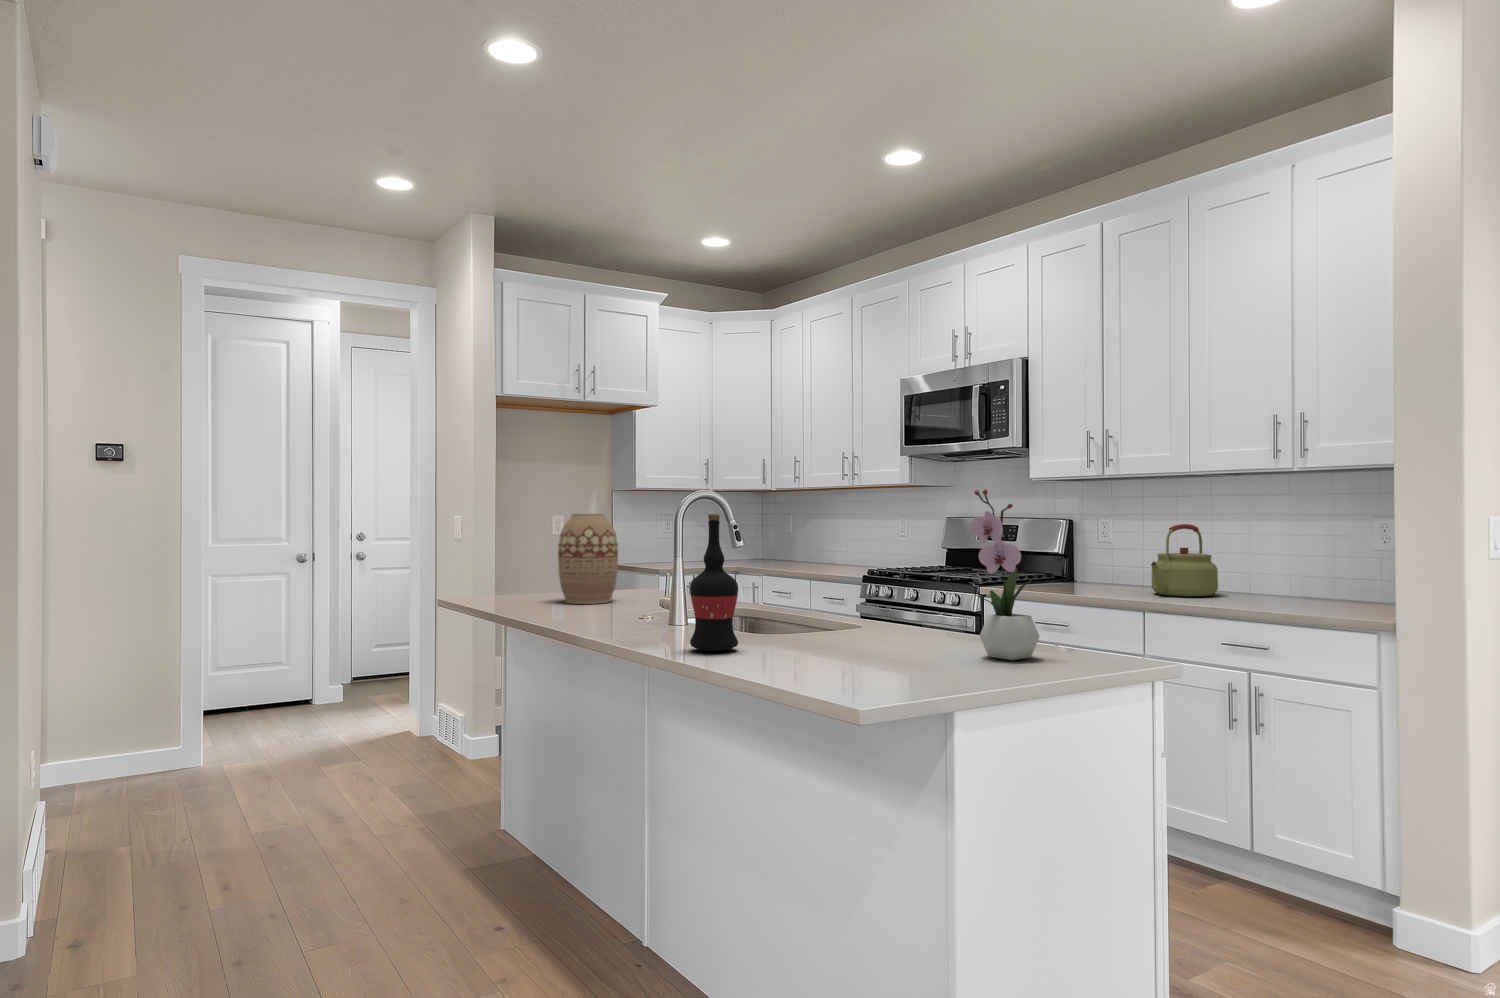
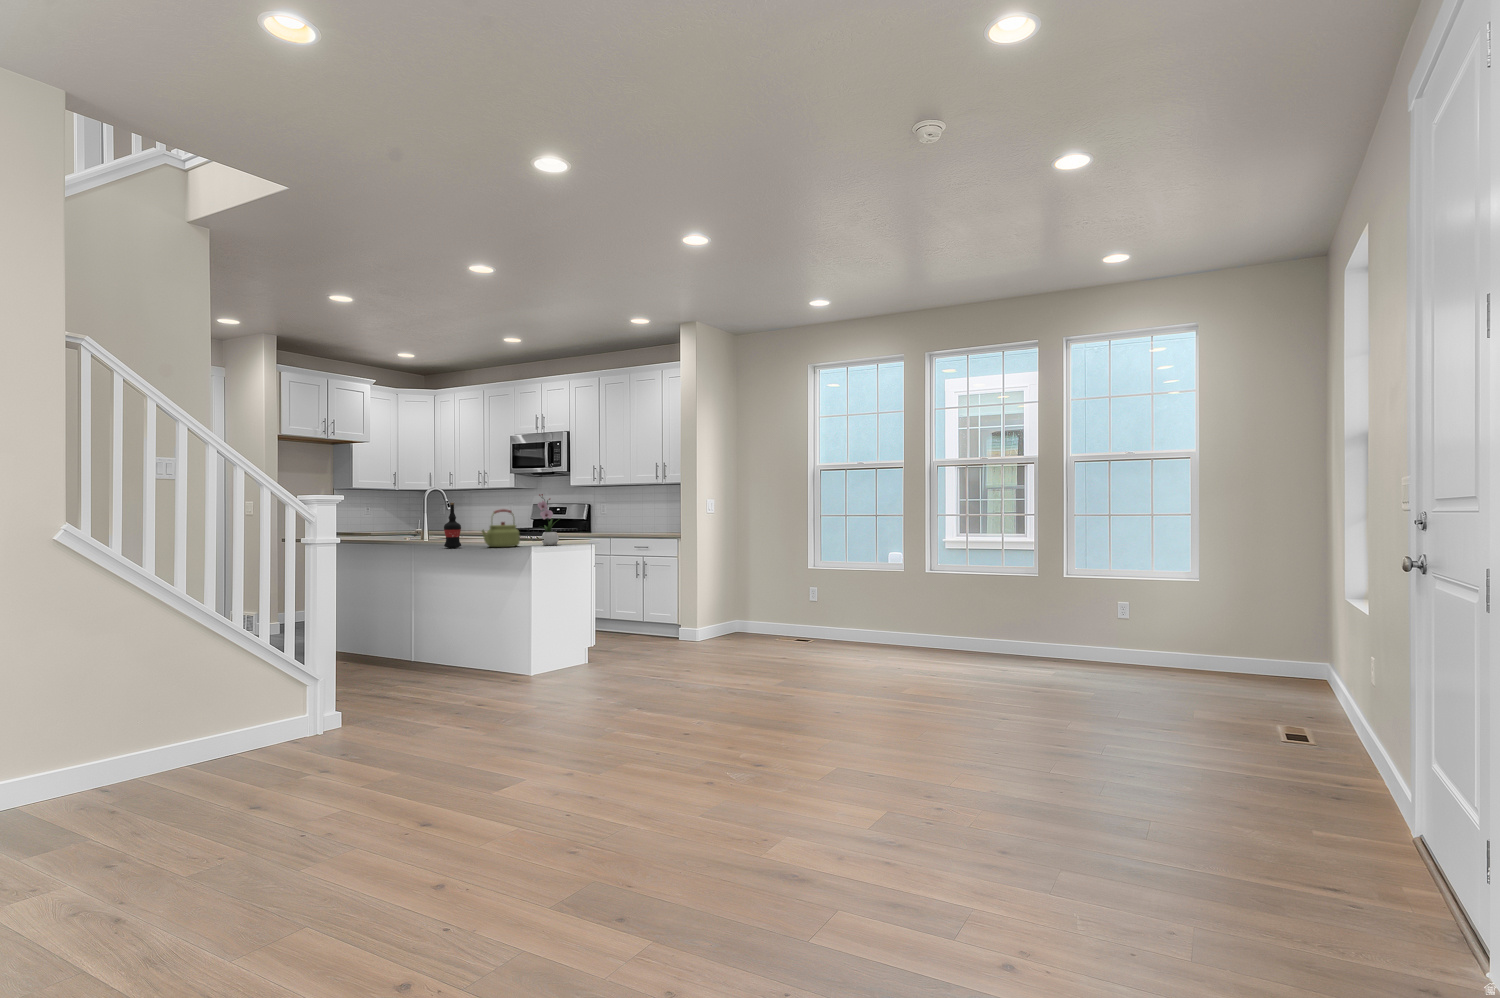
vase: present [558,513,618,604] -> none [356,504,385,544]
kettle: present [1151,524,1218,597] -> present [482,509,520,547]

